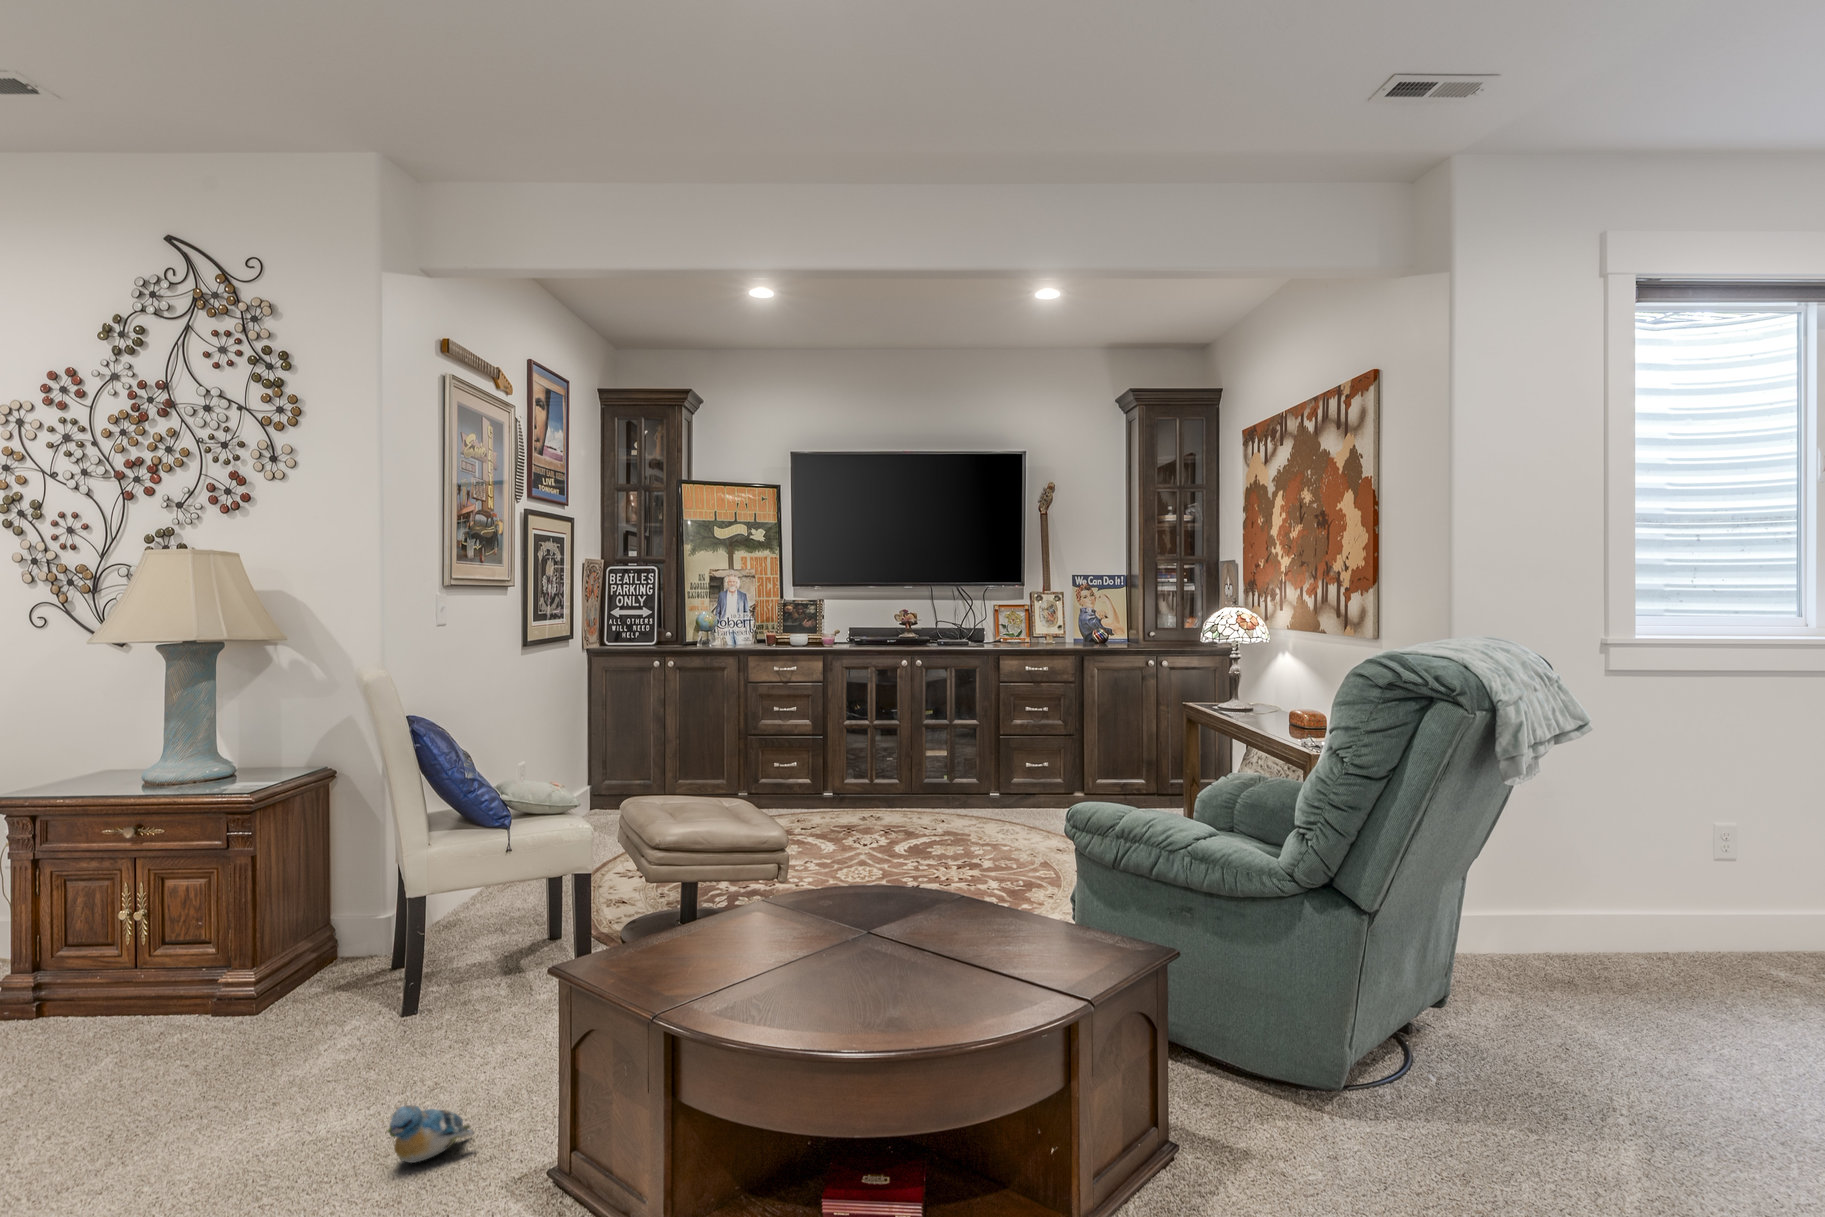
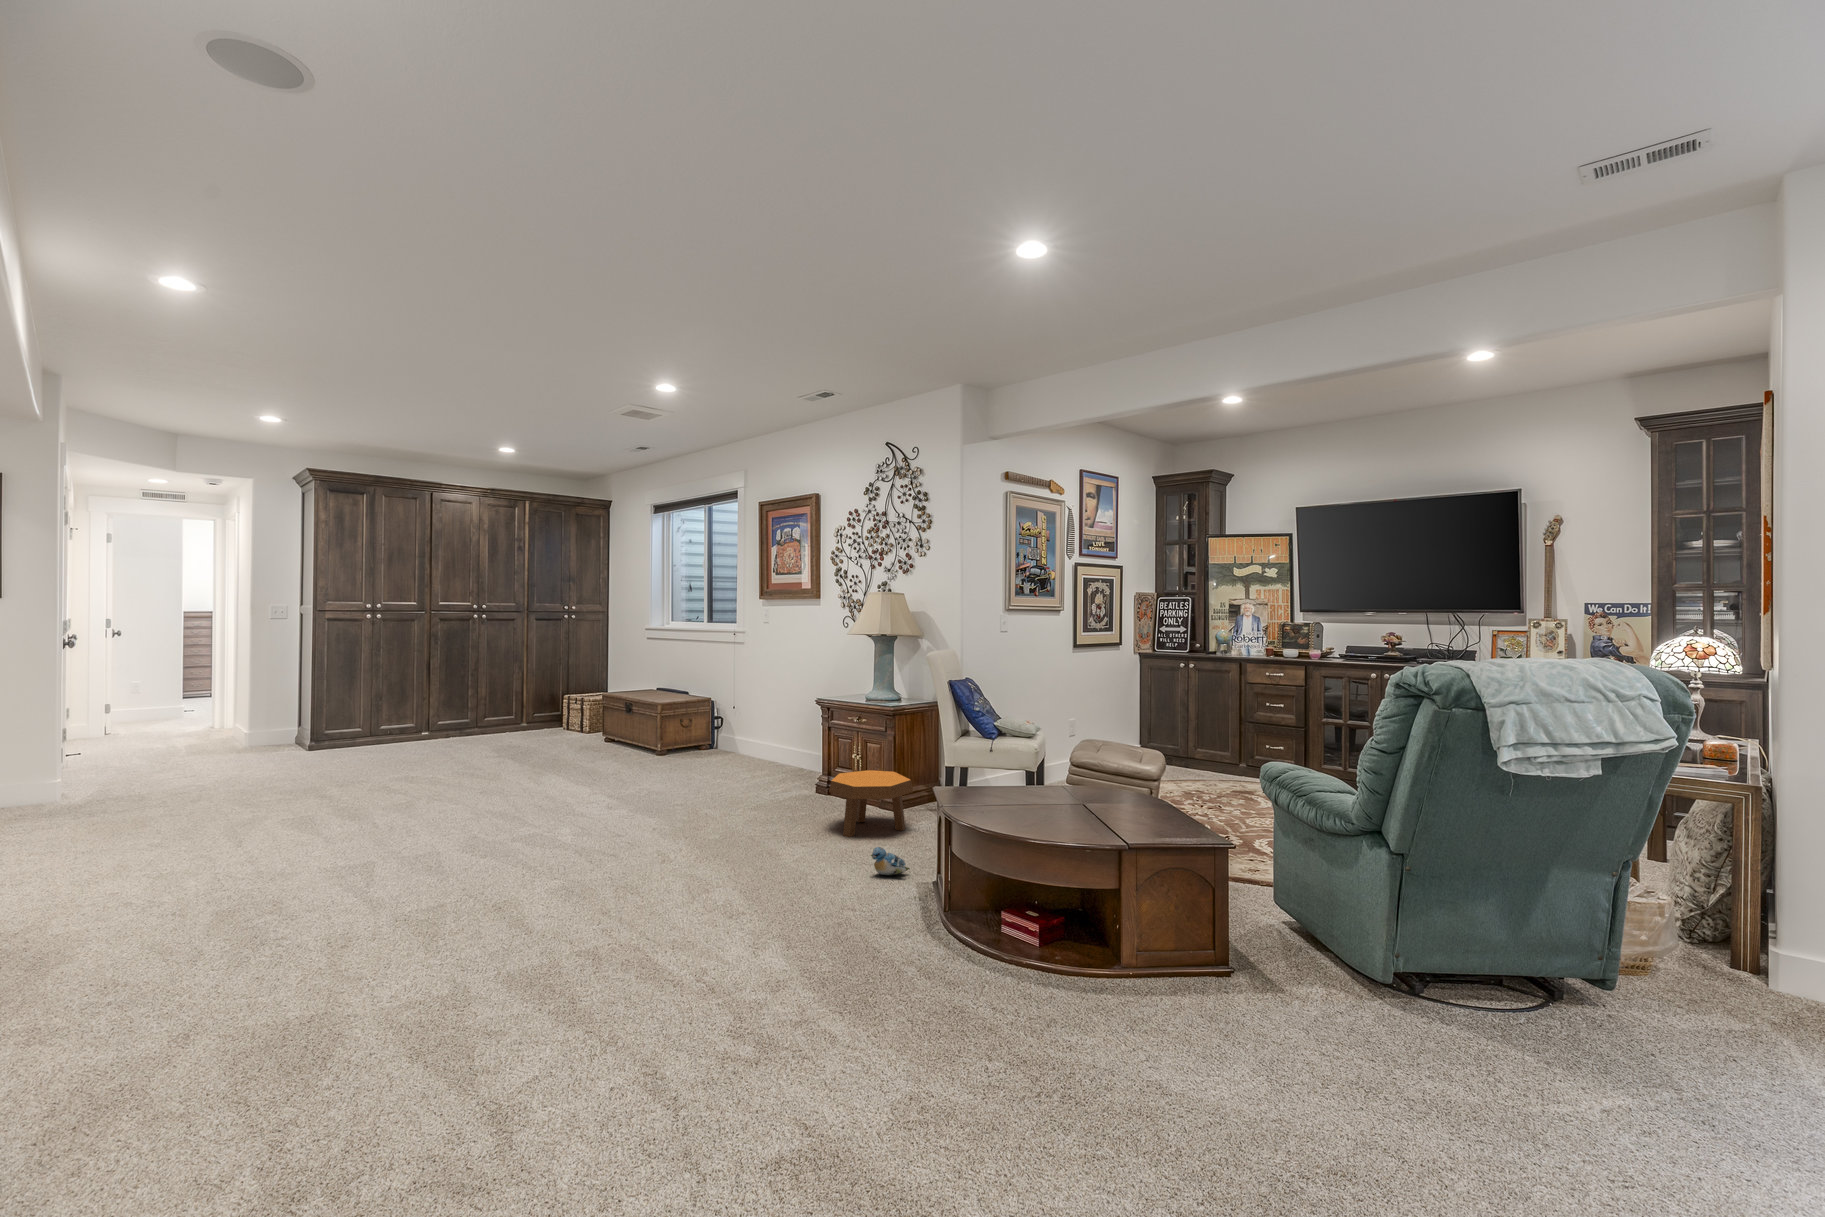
footstool: none [145,926,356,1102] -> present [829,770,913,837]

